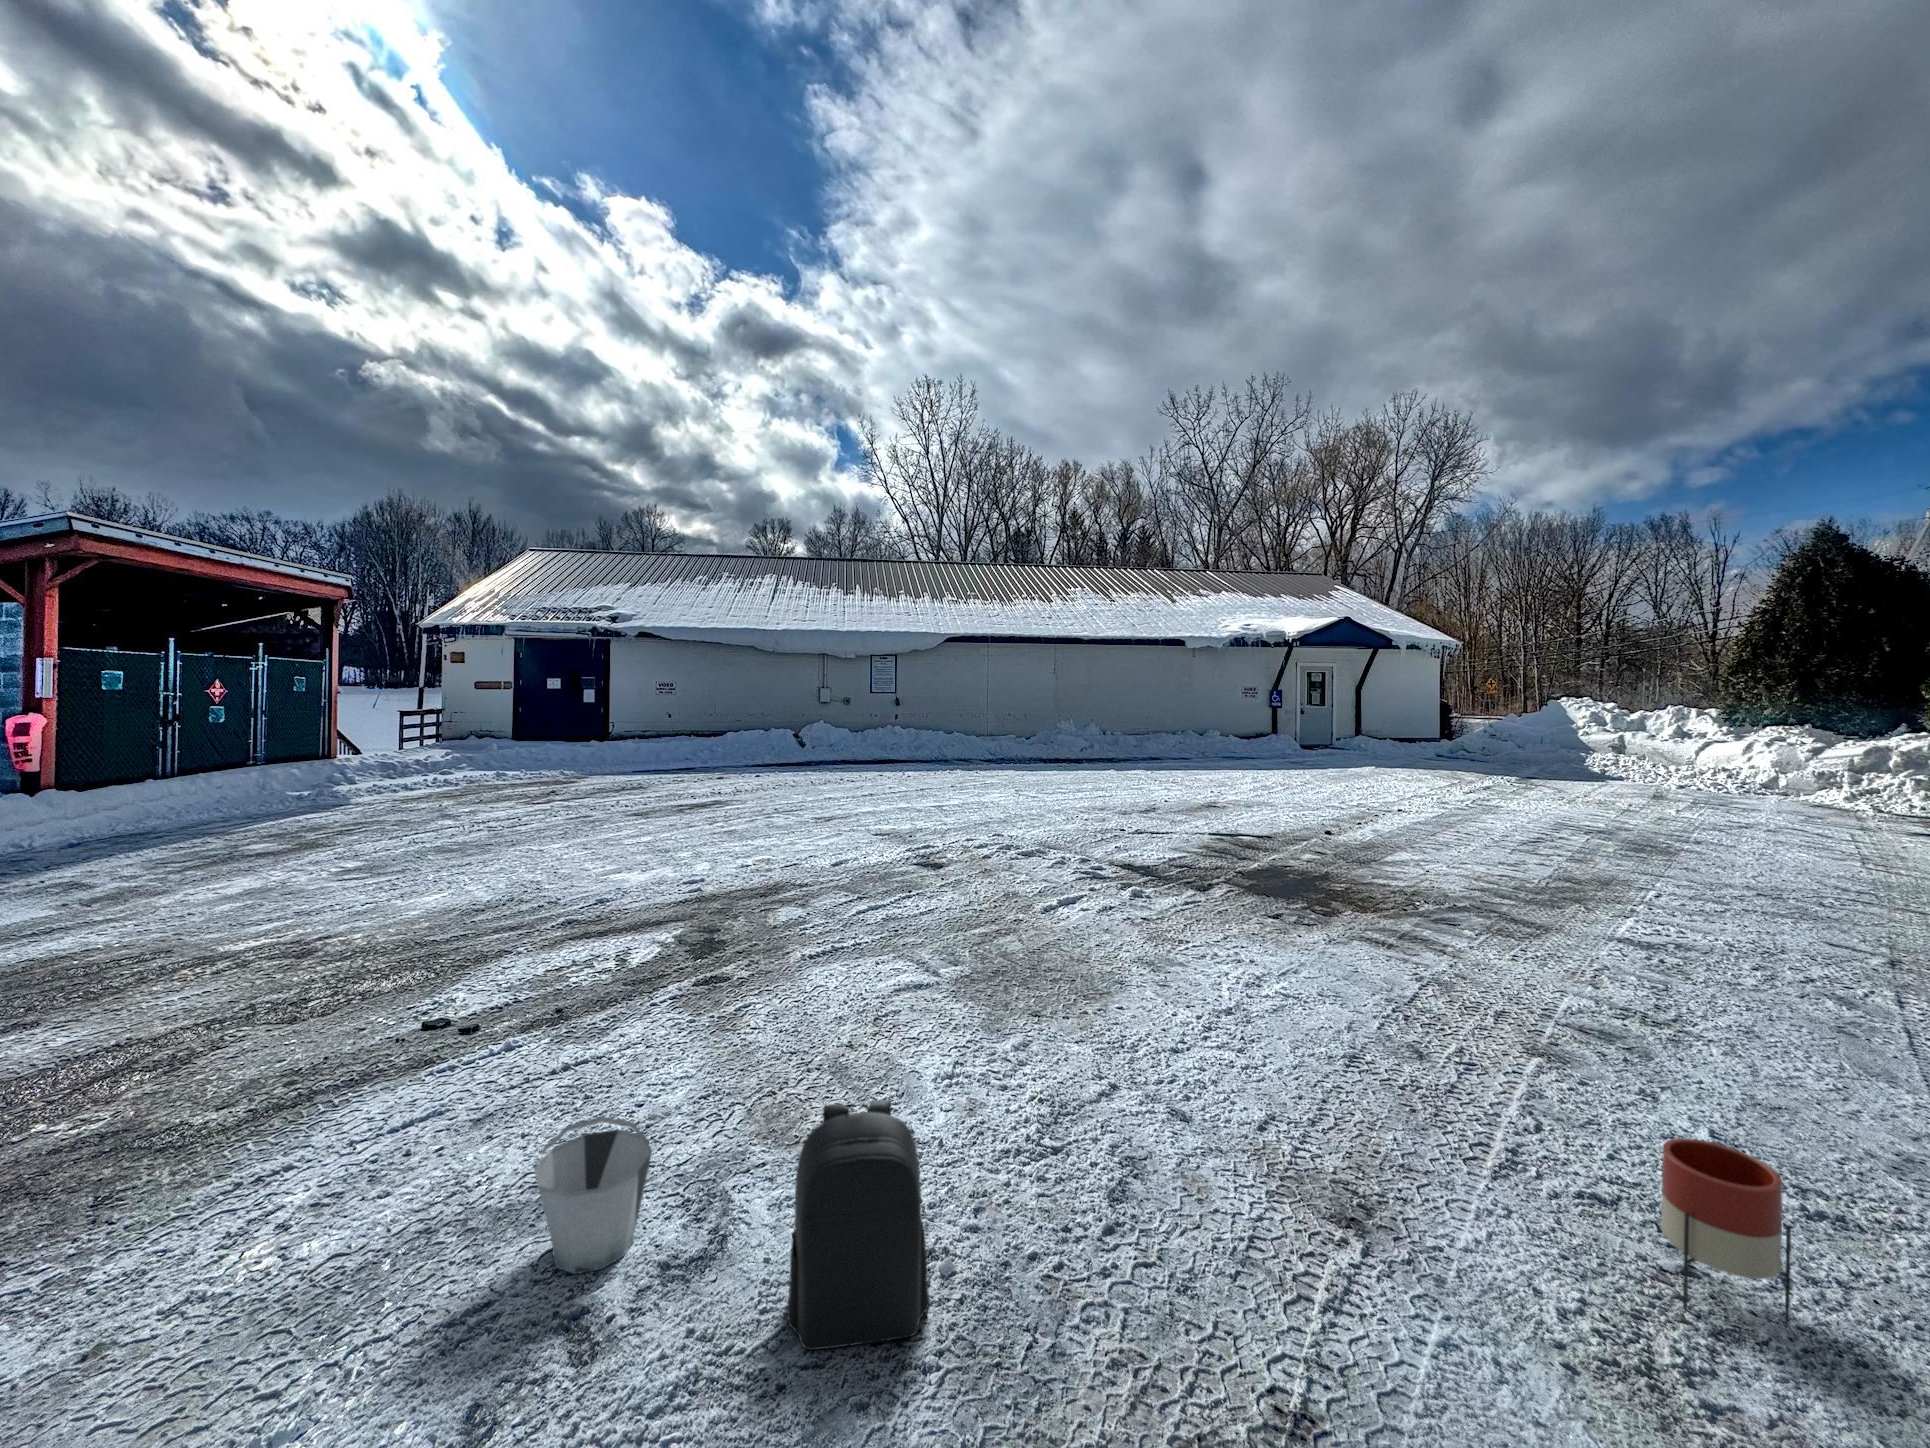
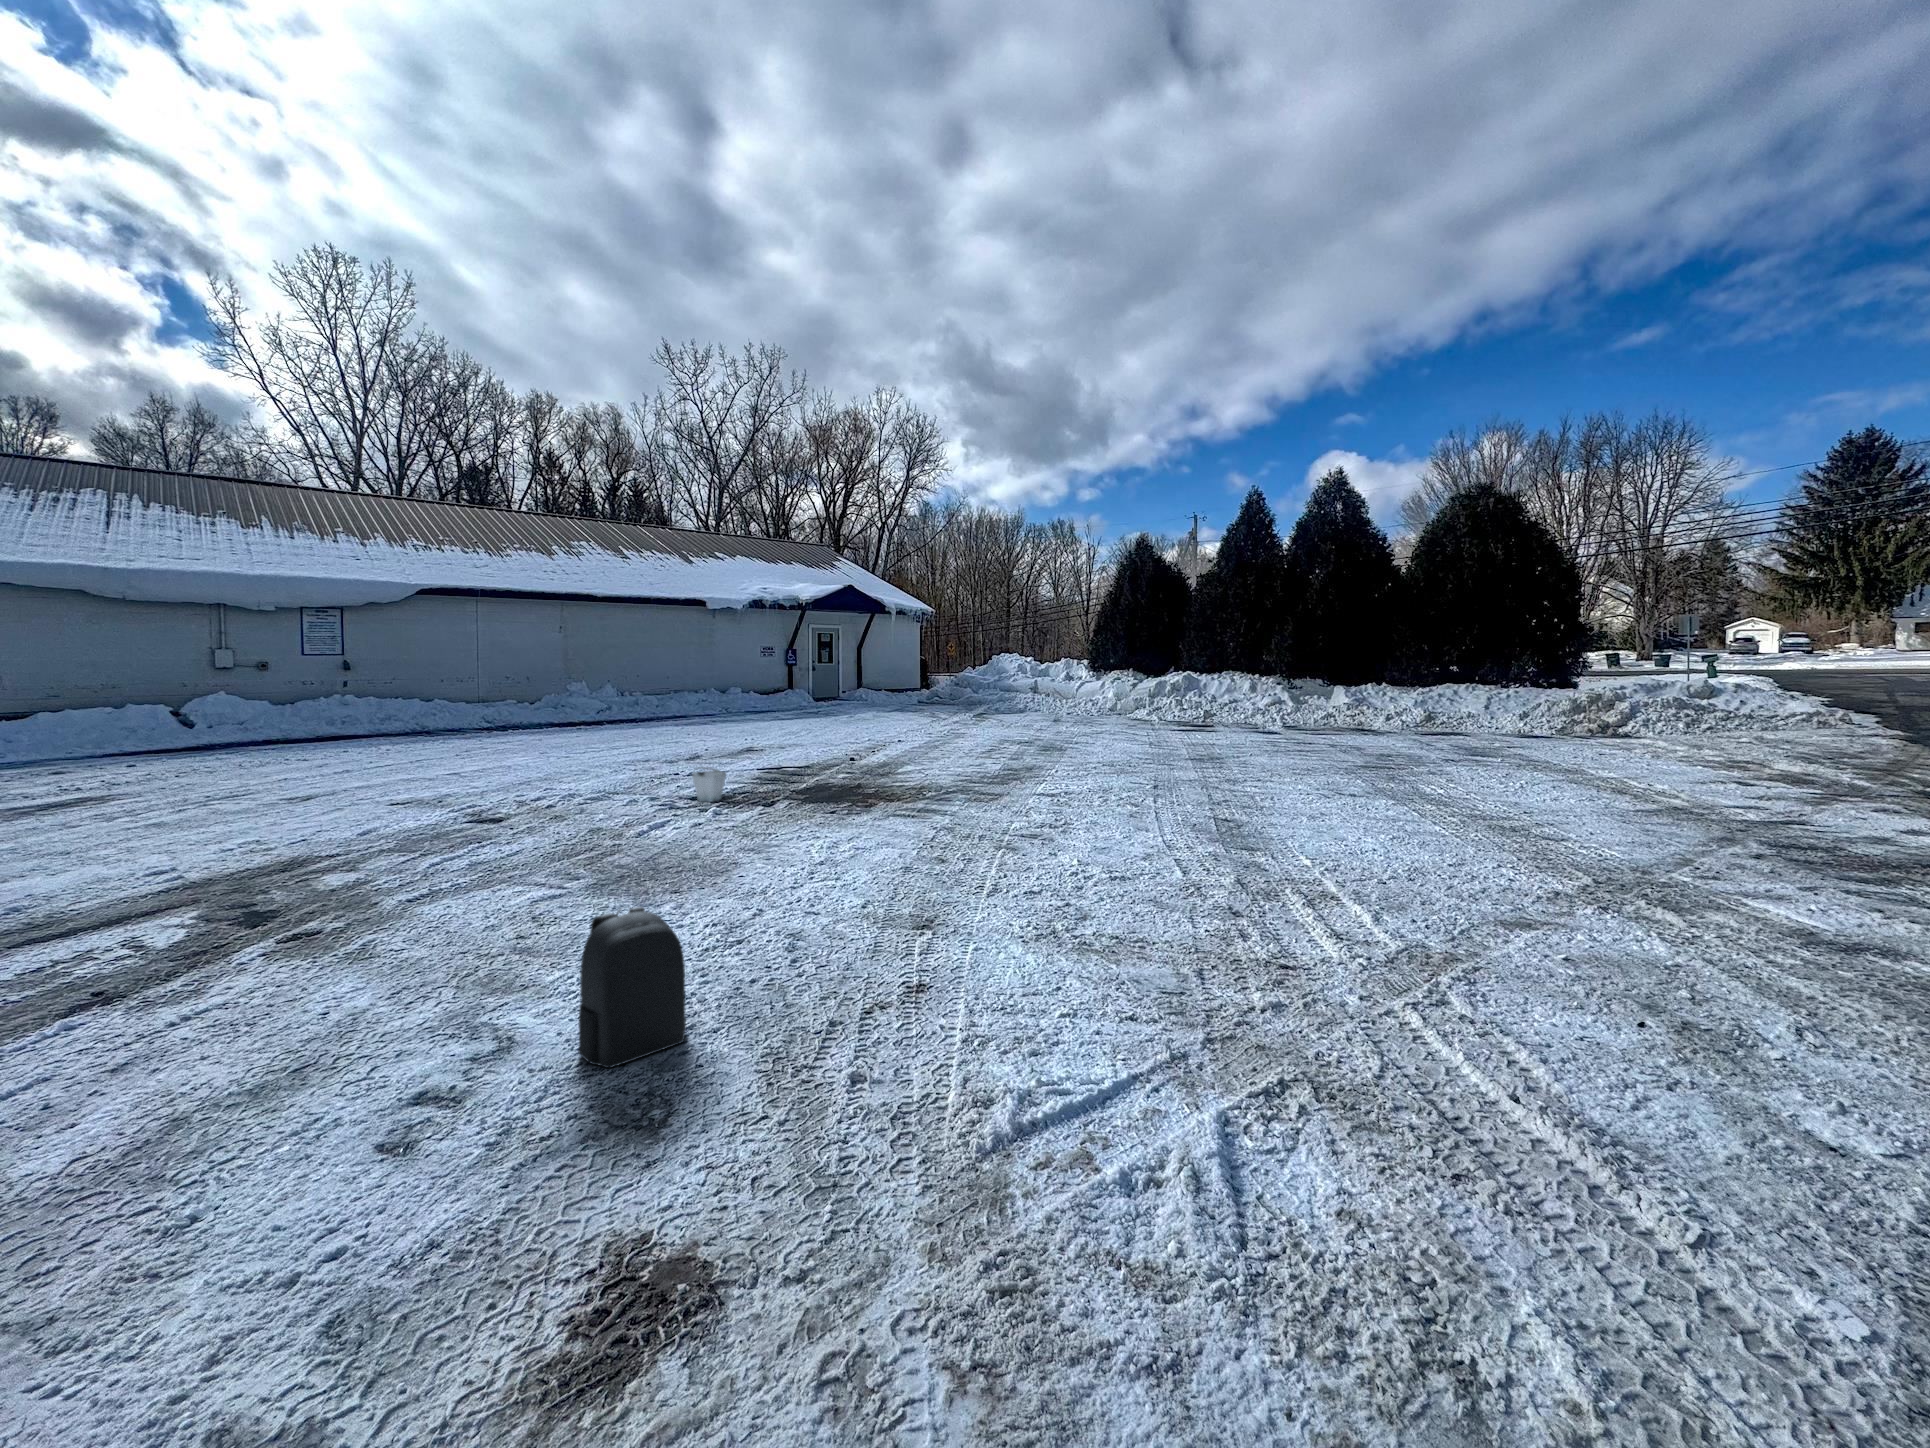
bucket: present [534,1116,652,1274] -> present [692,767,726,802]
planter: present [1661,1138,1791,1323] -> none [1063,849,1111,927]

